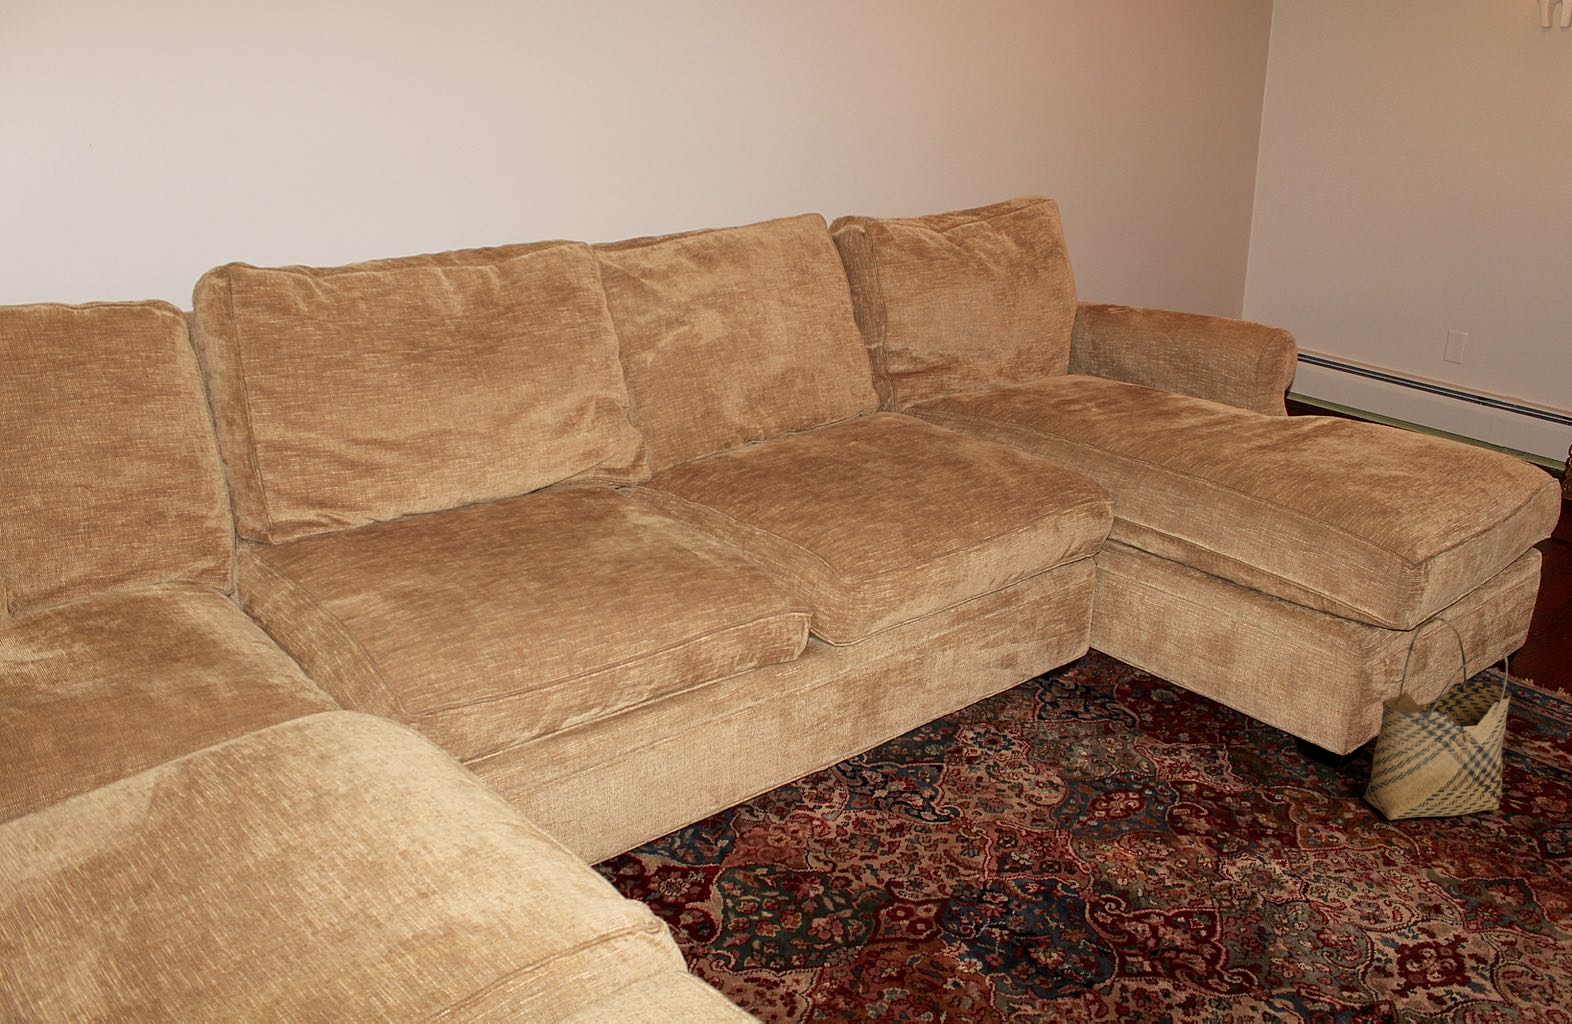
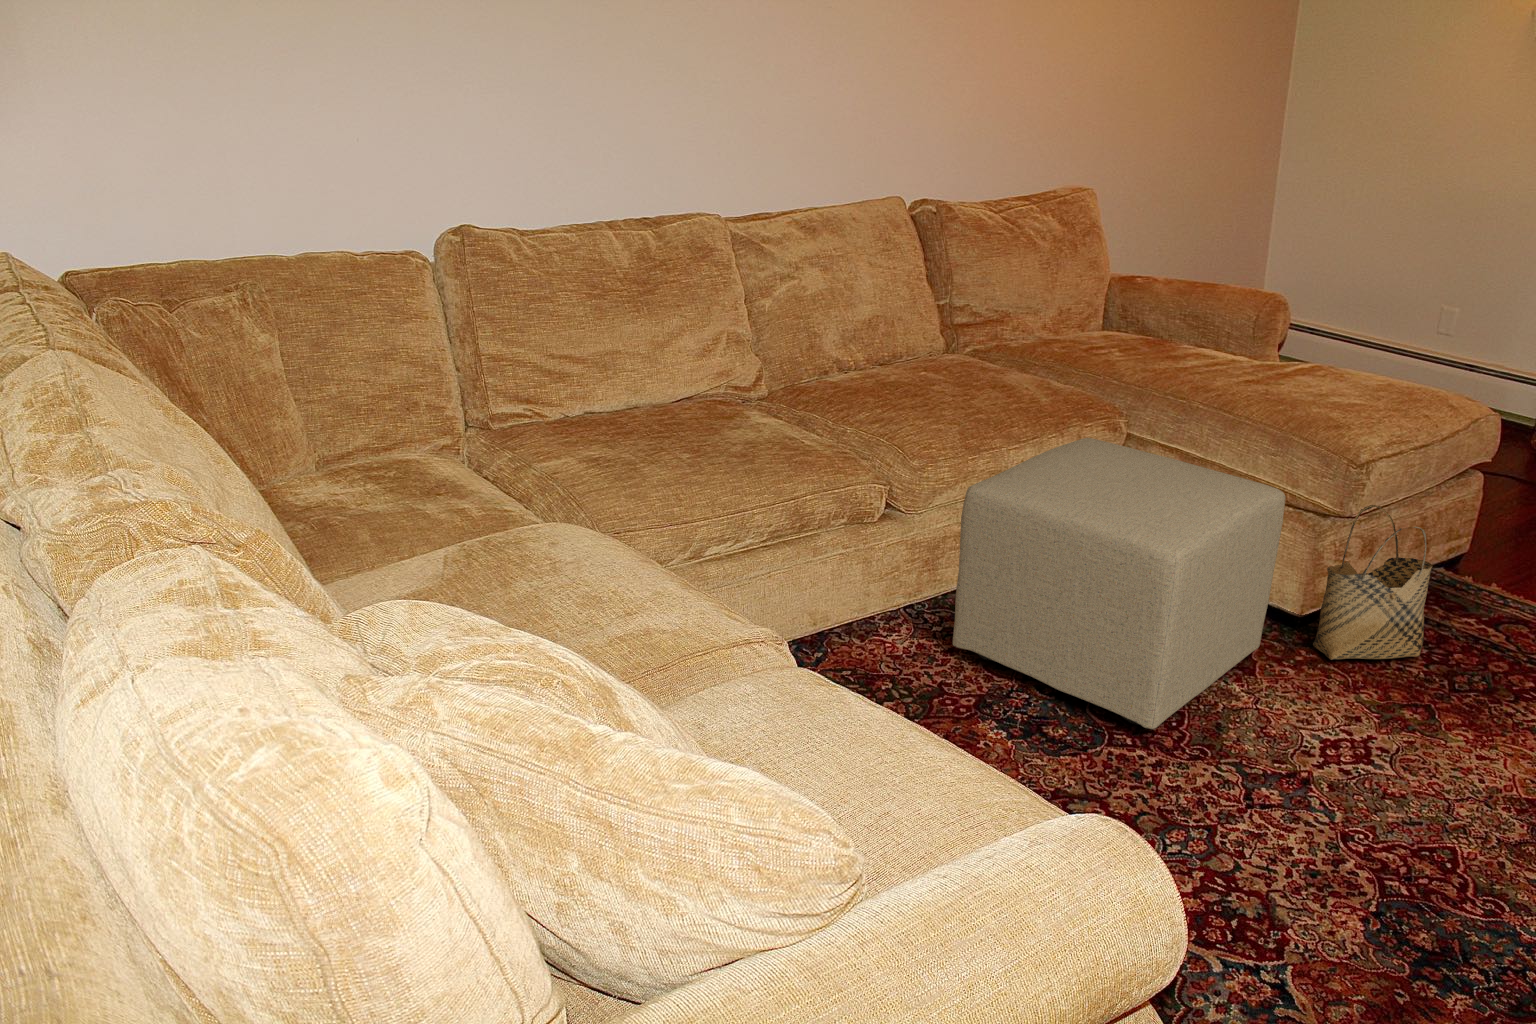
ottoman: none [904,534,1332,949] -> present [953,438,1286,729]

